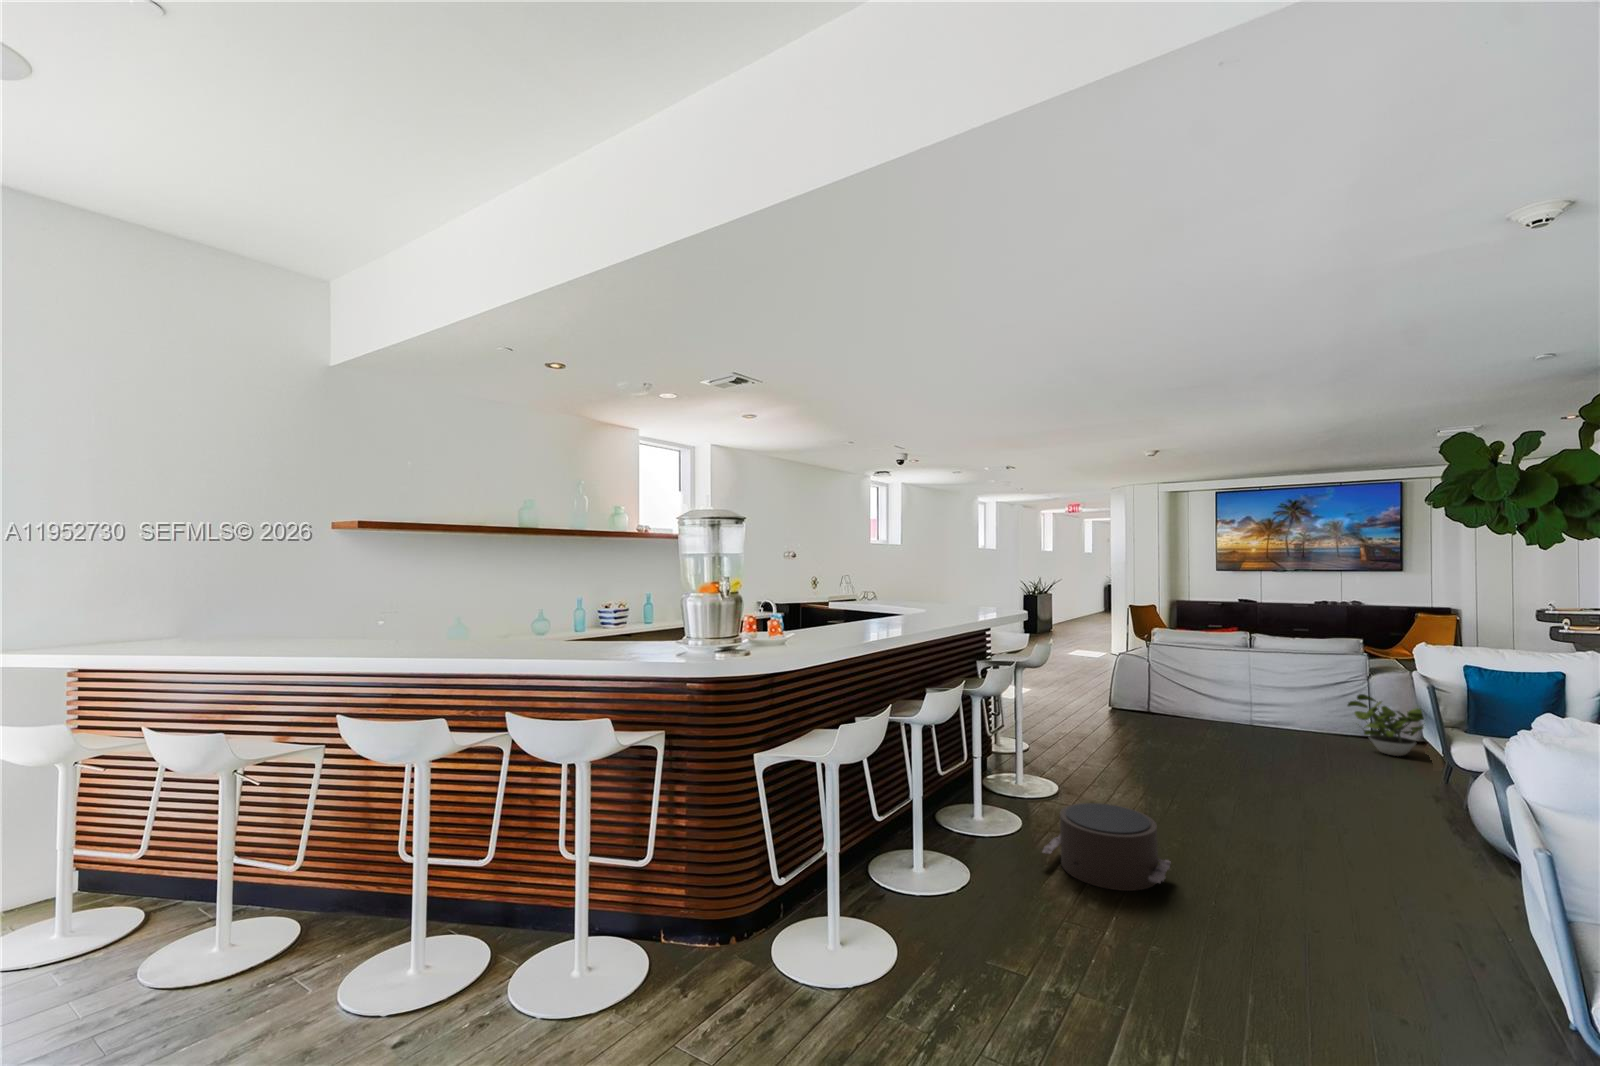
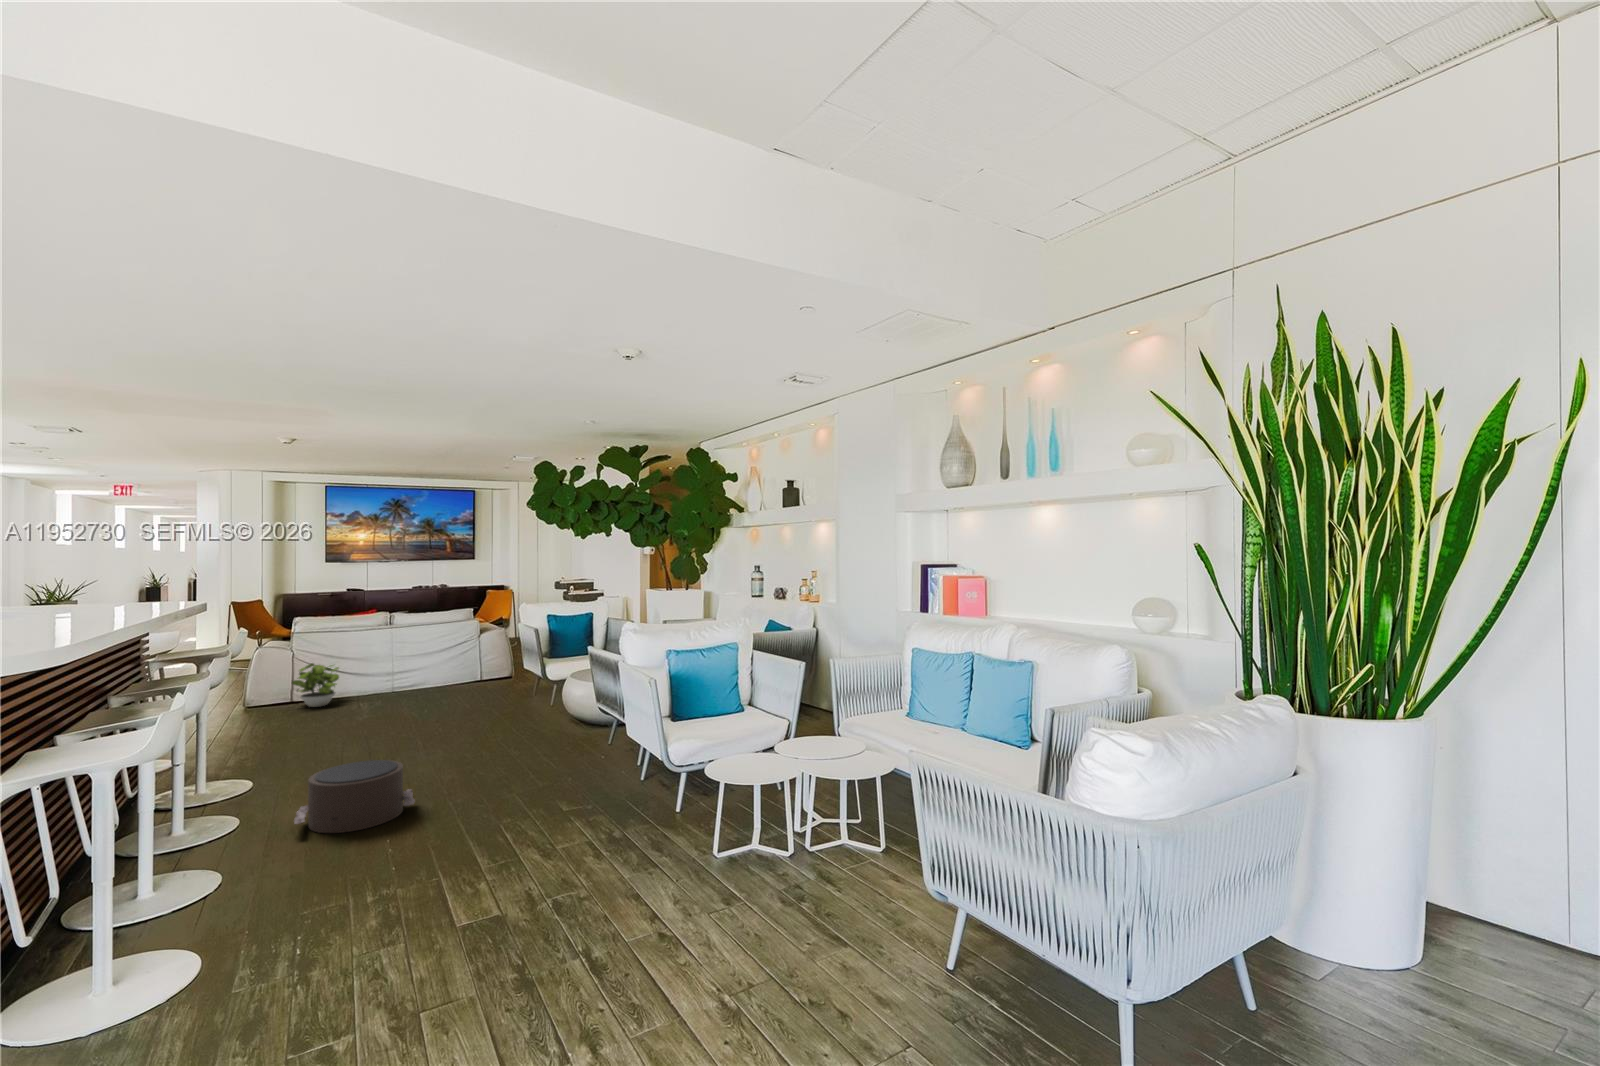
potted plant: present [1348,694,1424,756] -> present [292,663,339,707]

